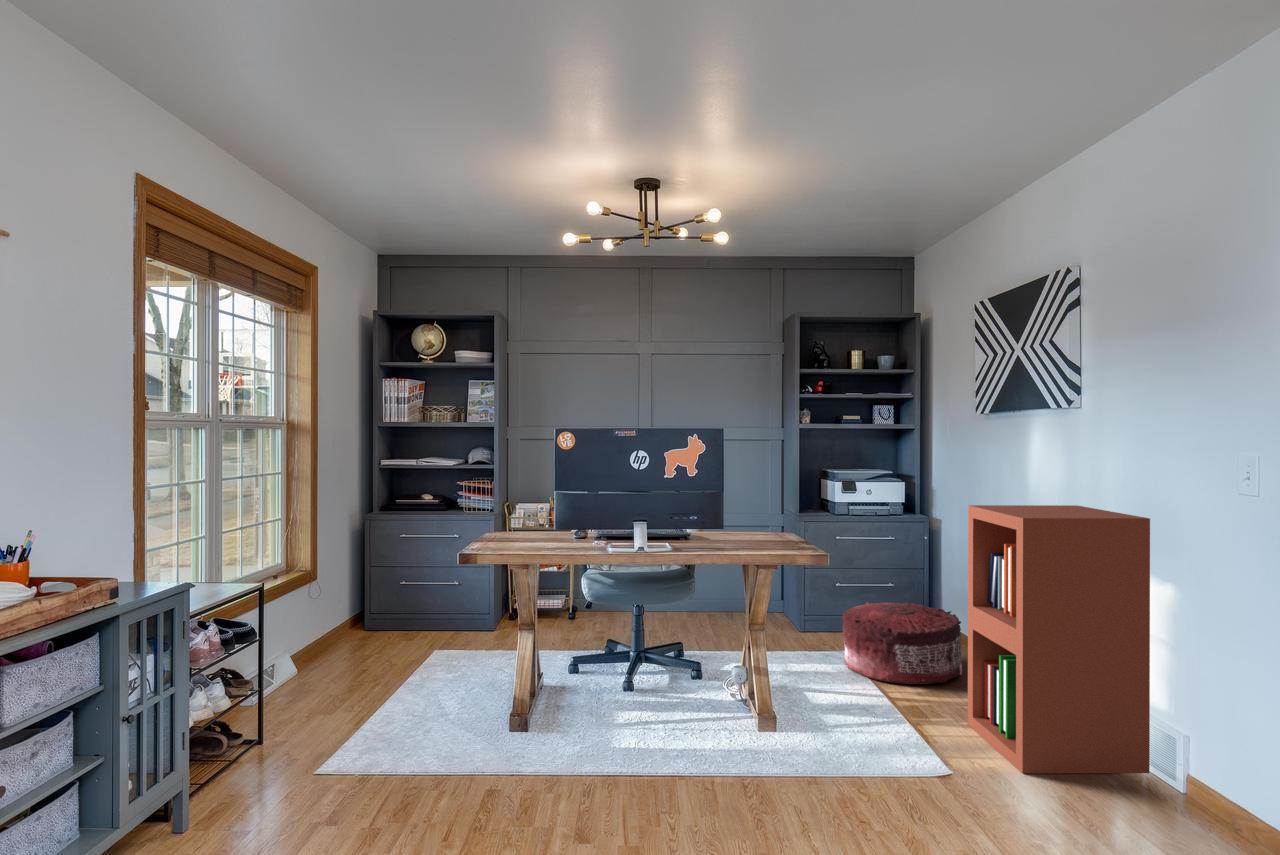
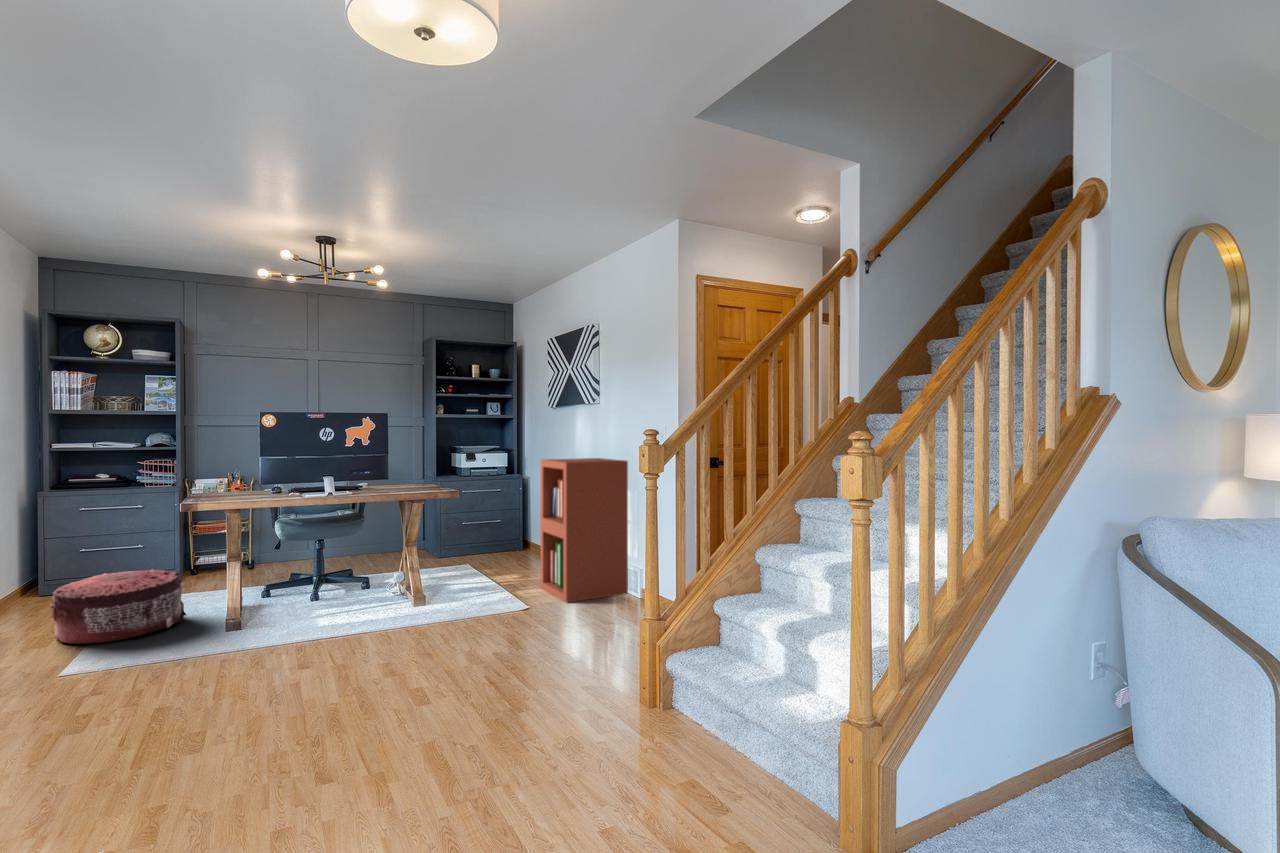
pouf: present [842,602,962,684] -> present [50,569,186,644]

